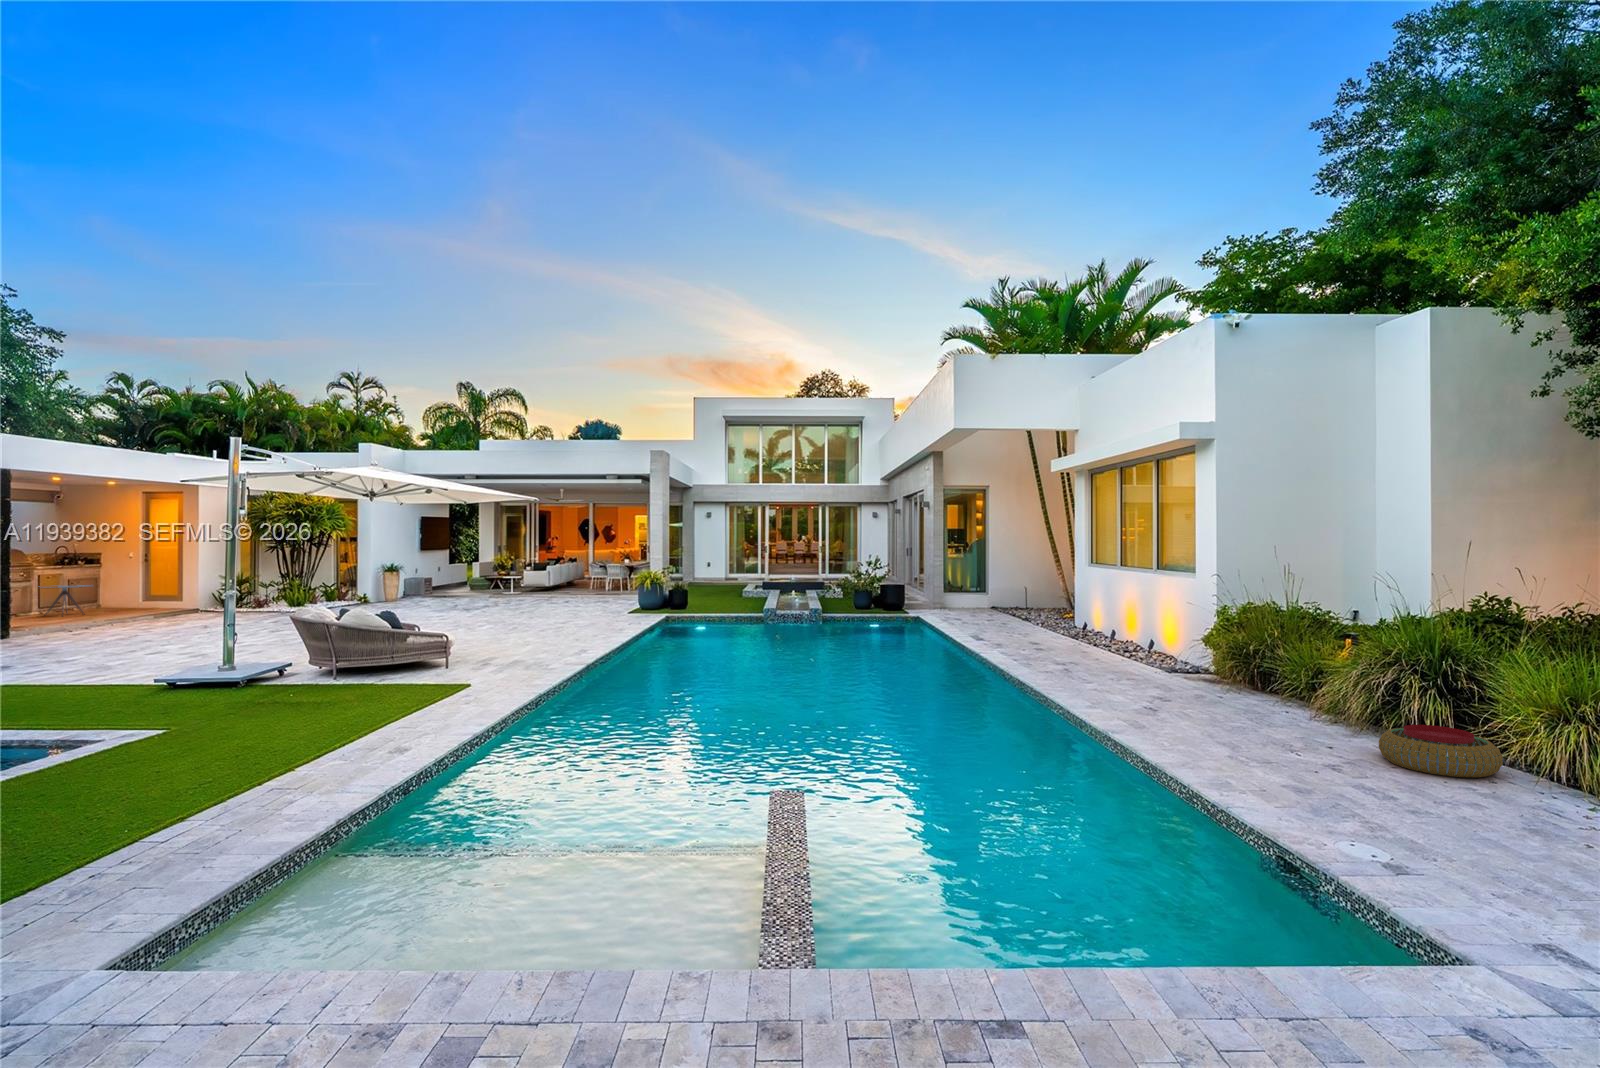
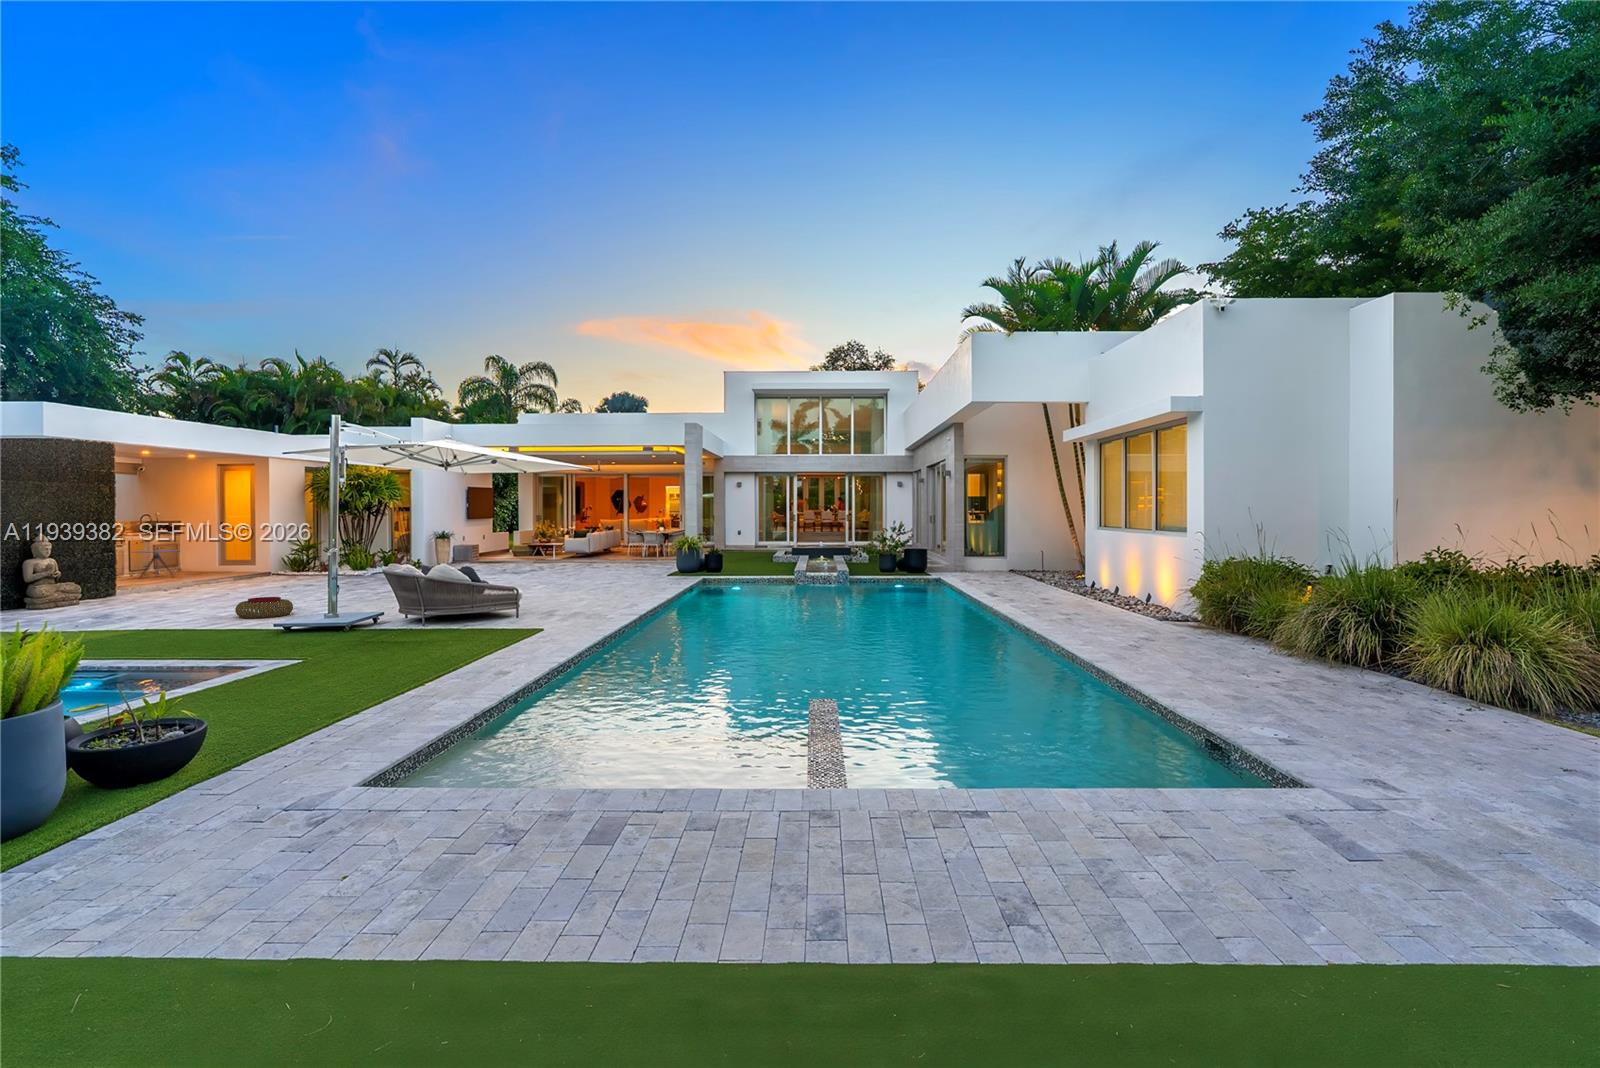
pouf: present [1379,725,1503,778] -> present [235,597,293,618]

